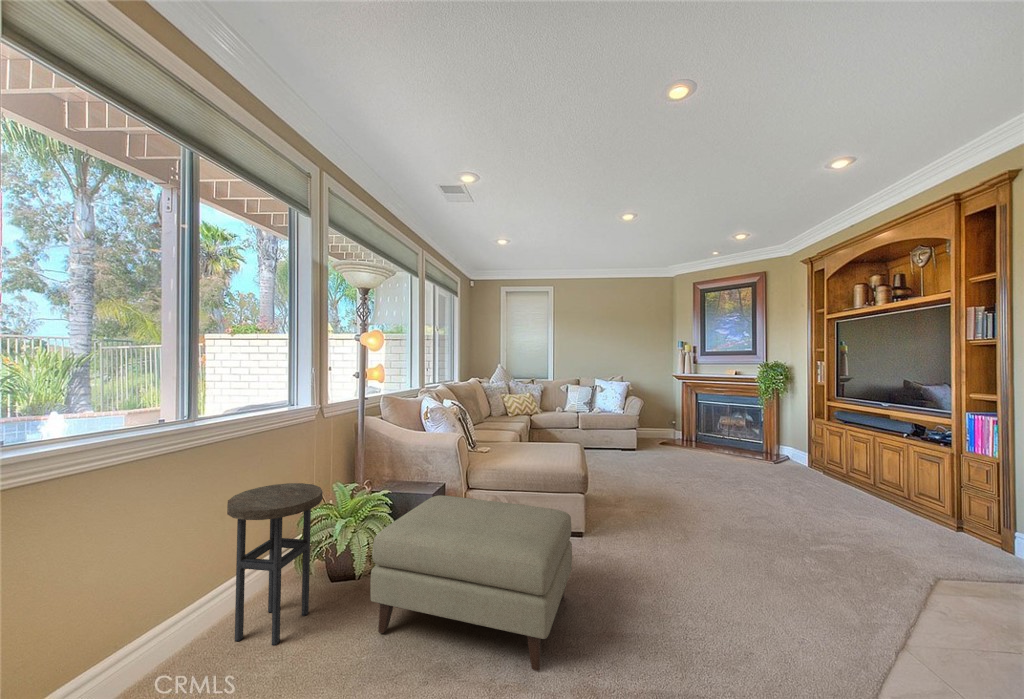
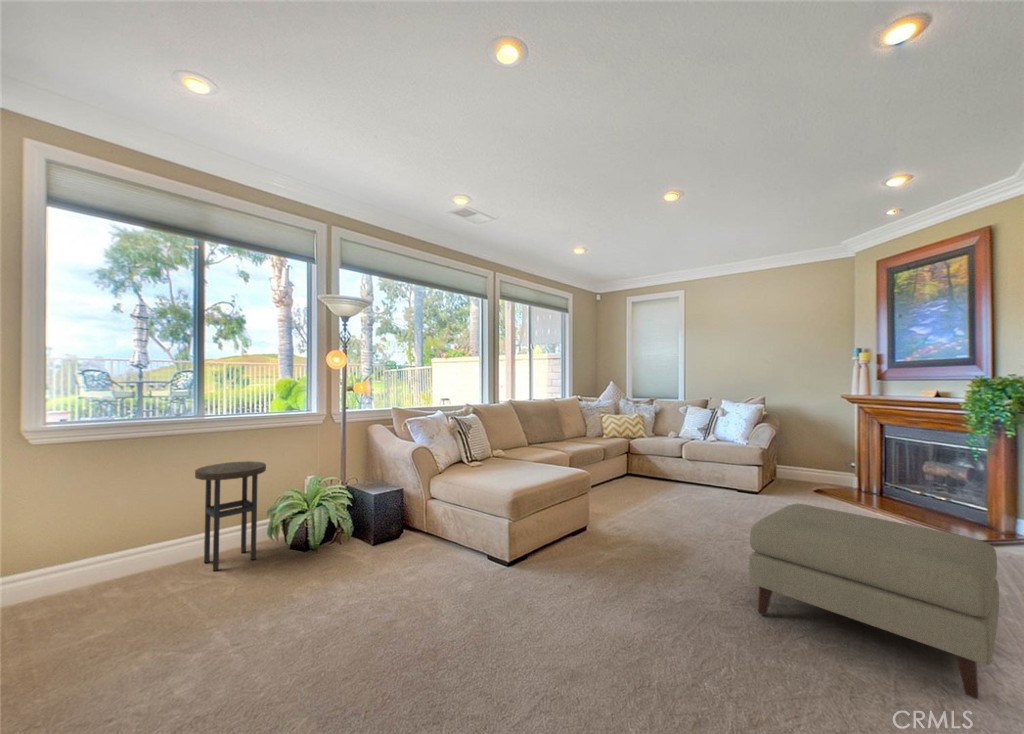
ottoman: present [370,495,572,671] -> present [749,504,999,699]

